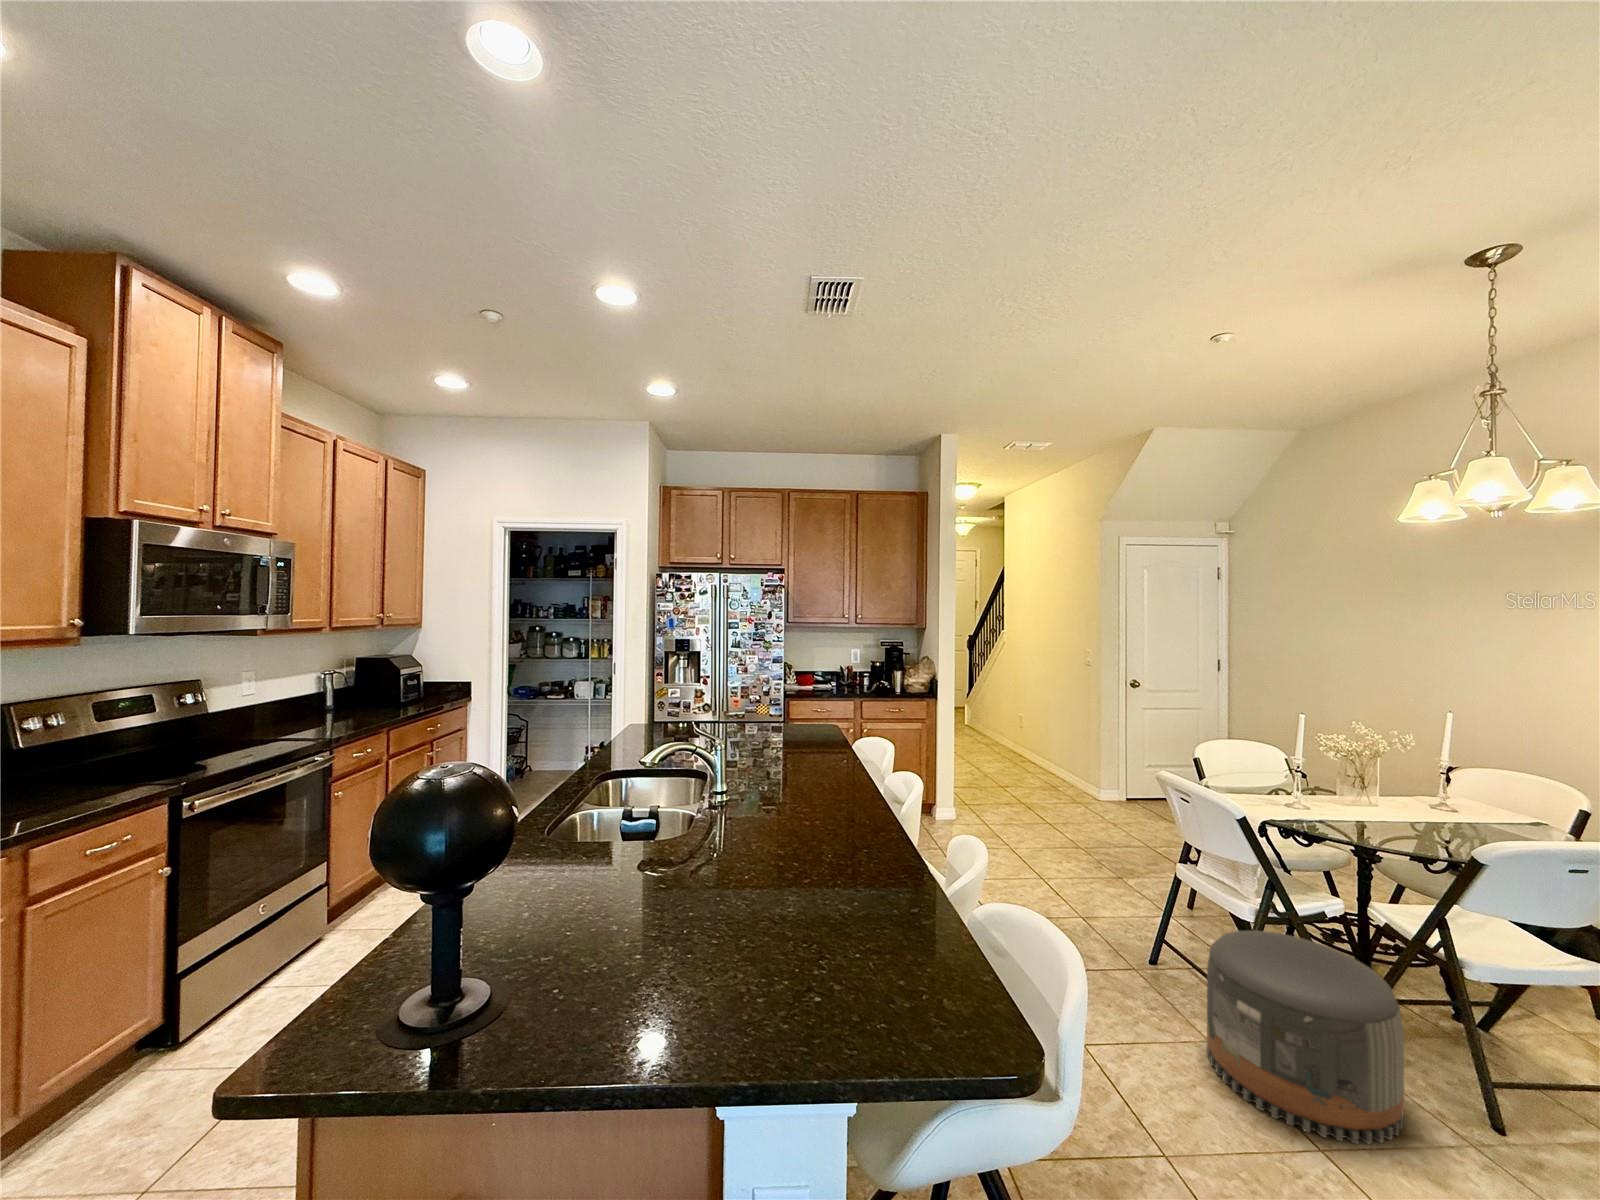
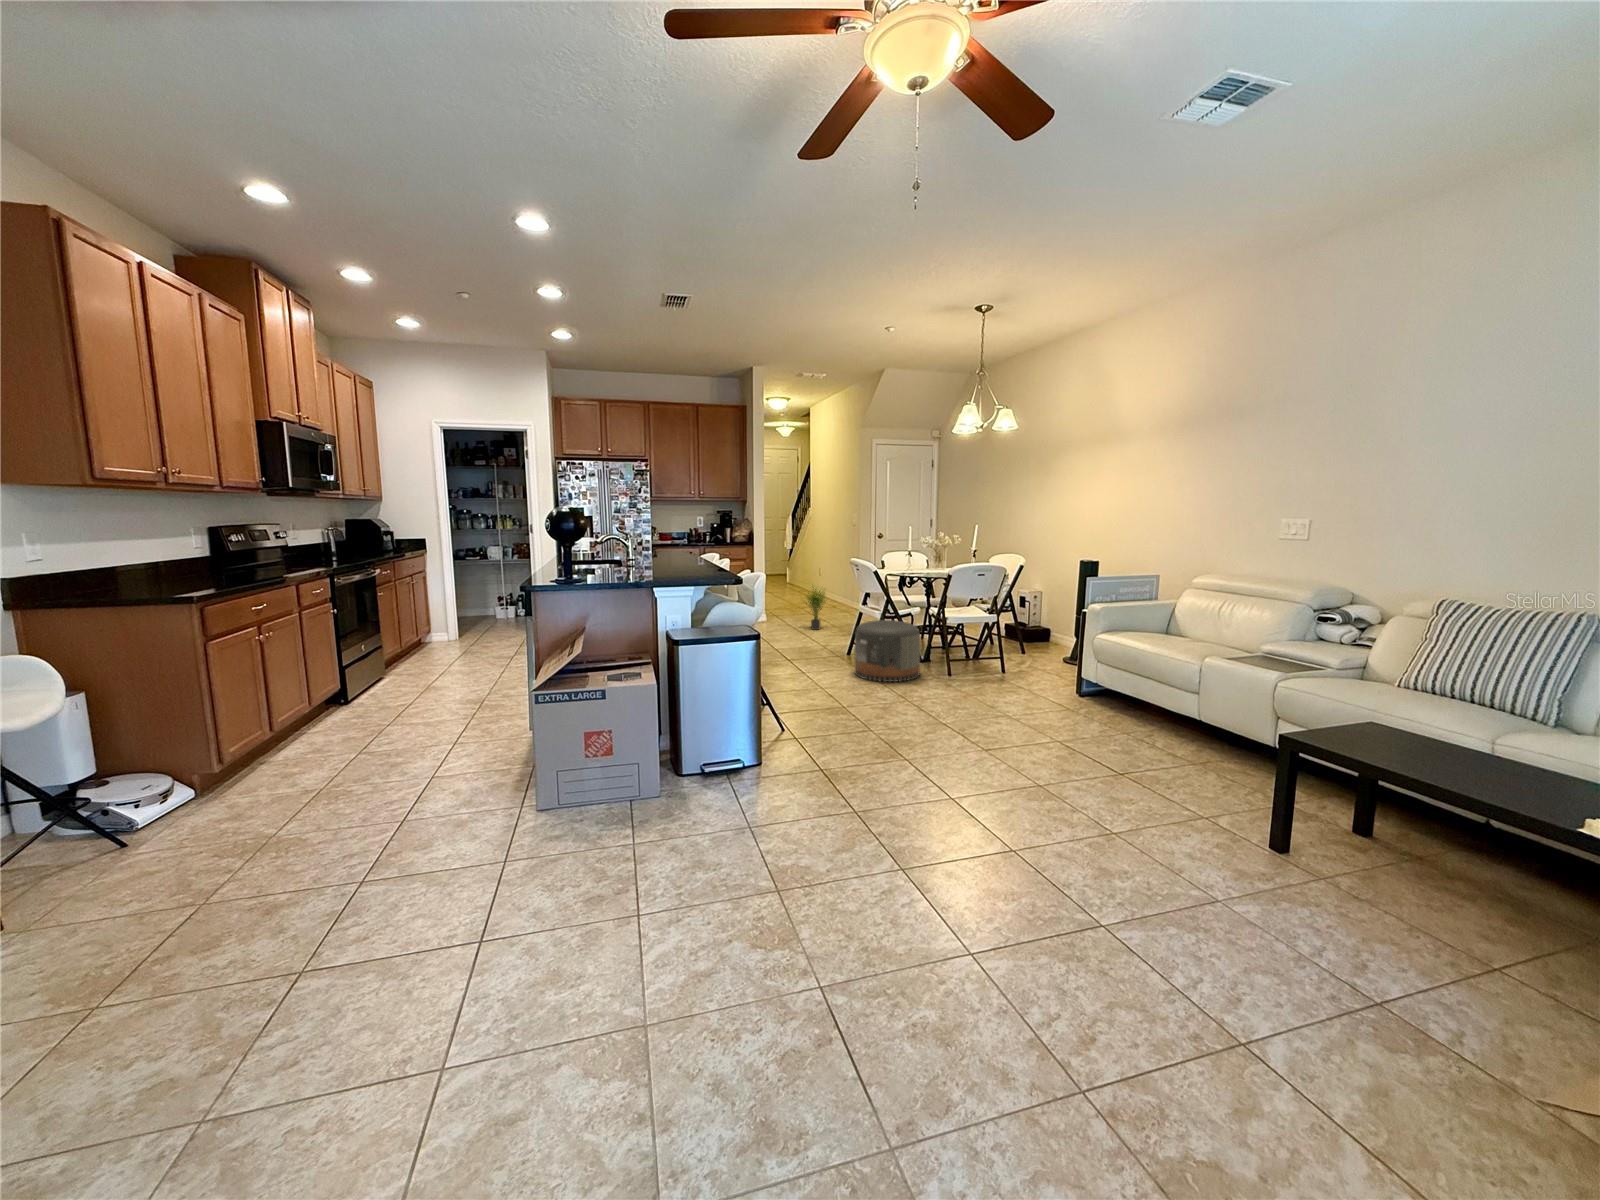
potted plant: none [1013,774,1076,859] -> present [806,589,825,630]

